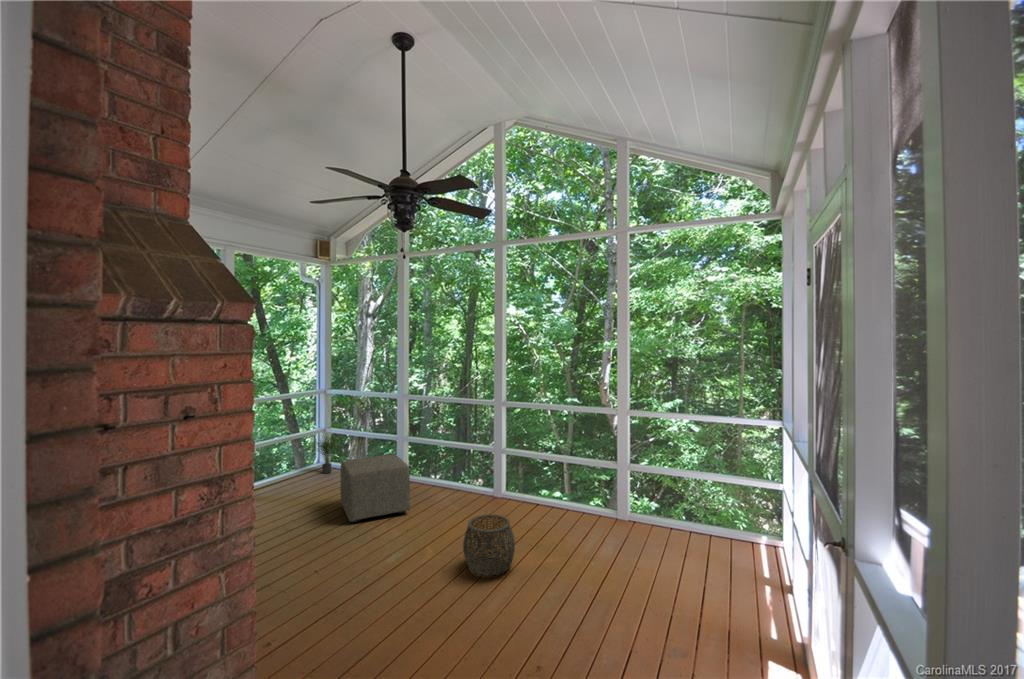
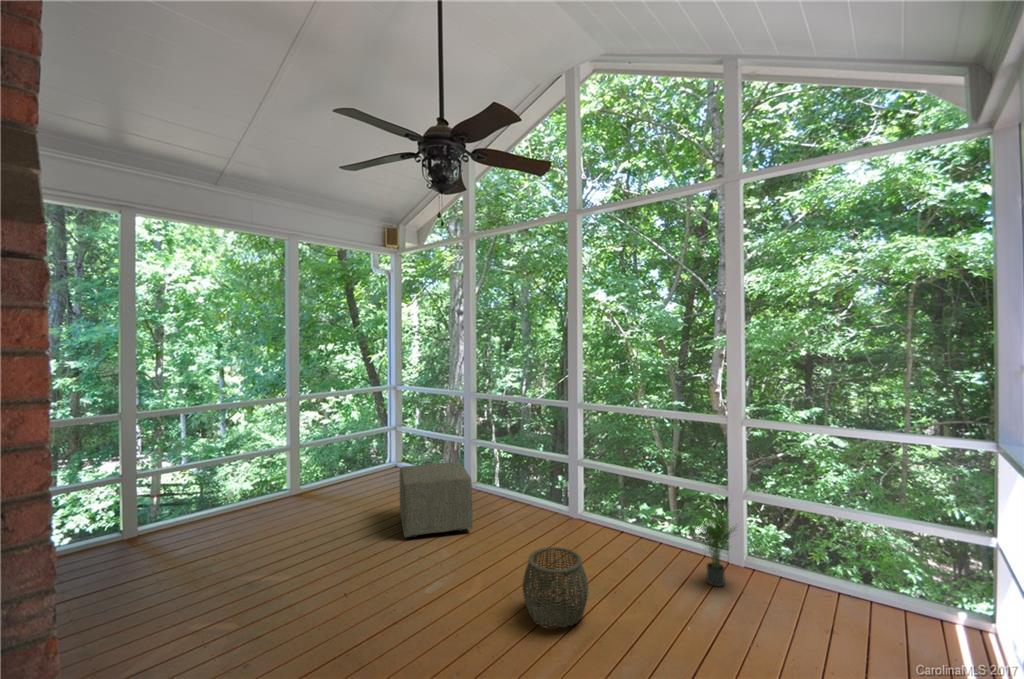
potted plant: present [317,436,336,474] -> present [696,506,736,586]

